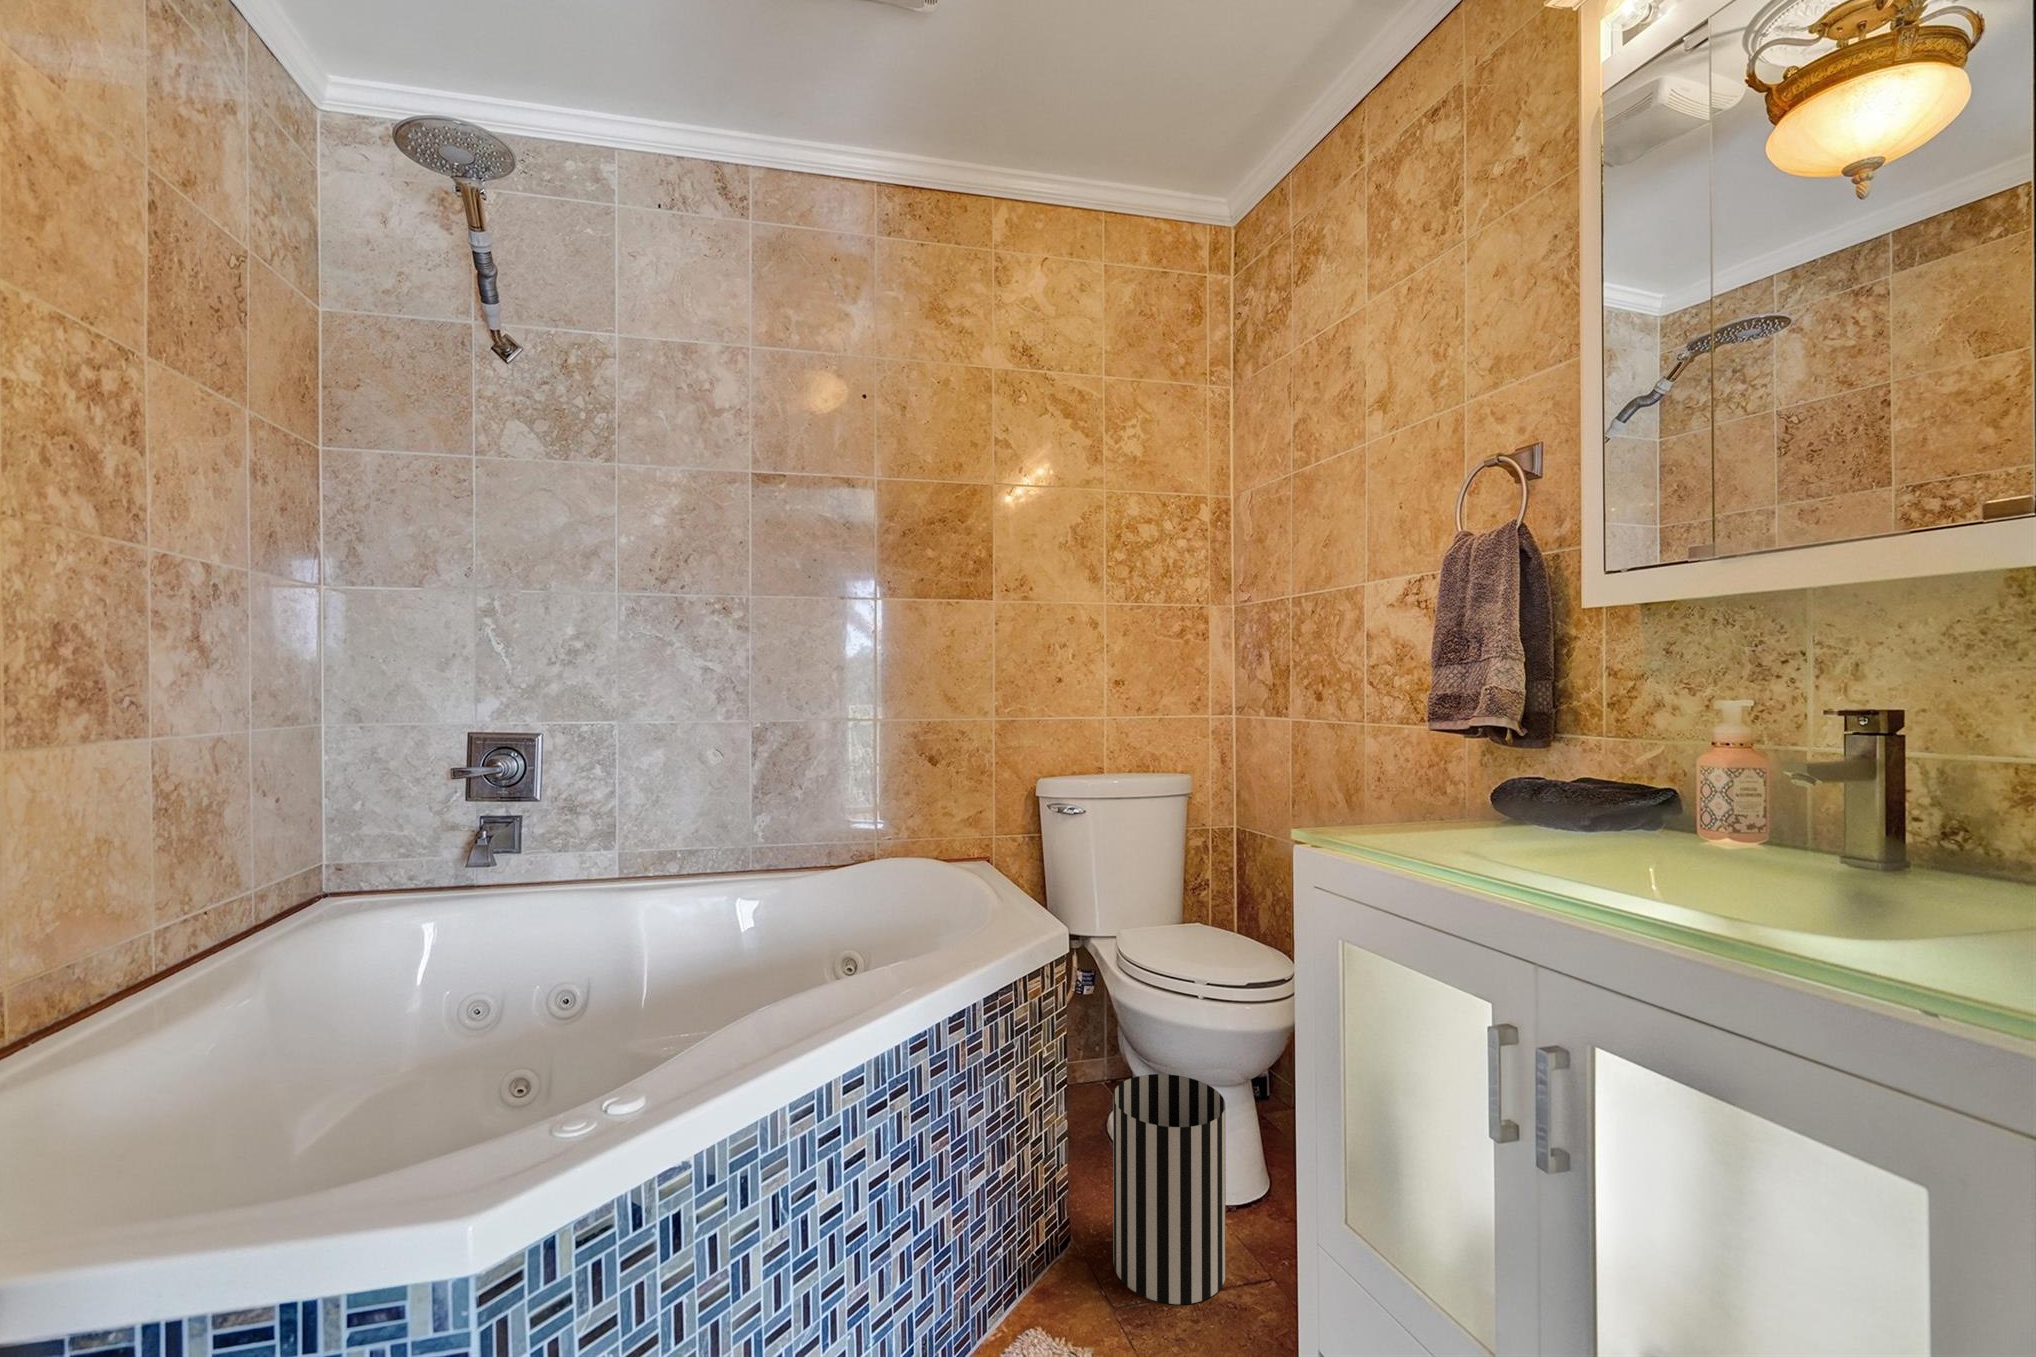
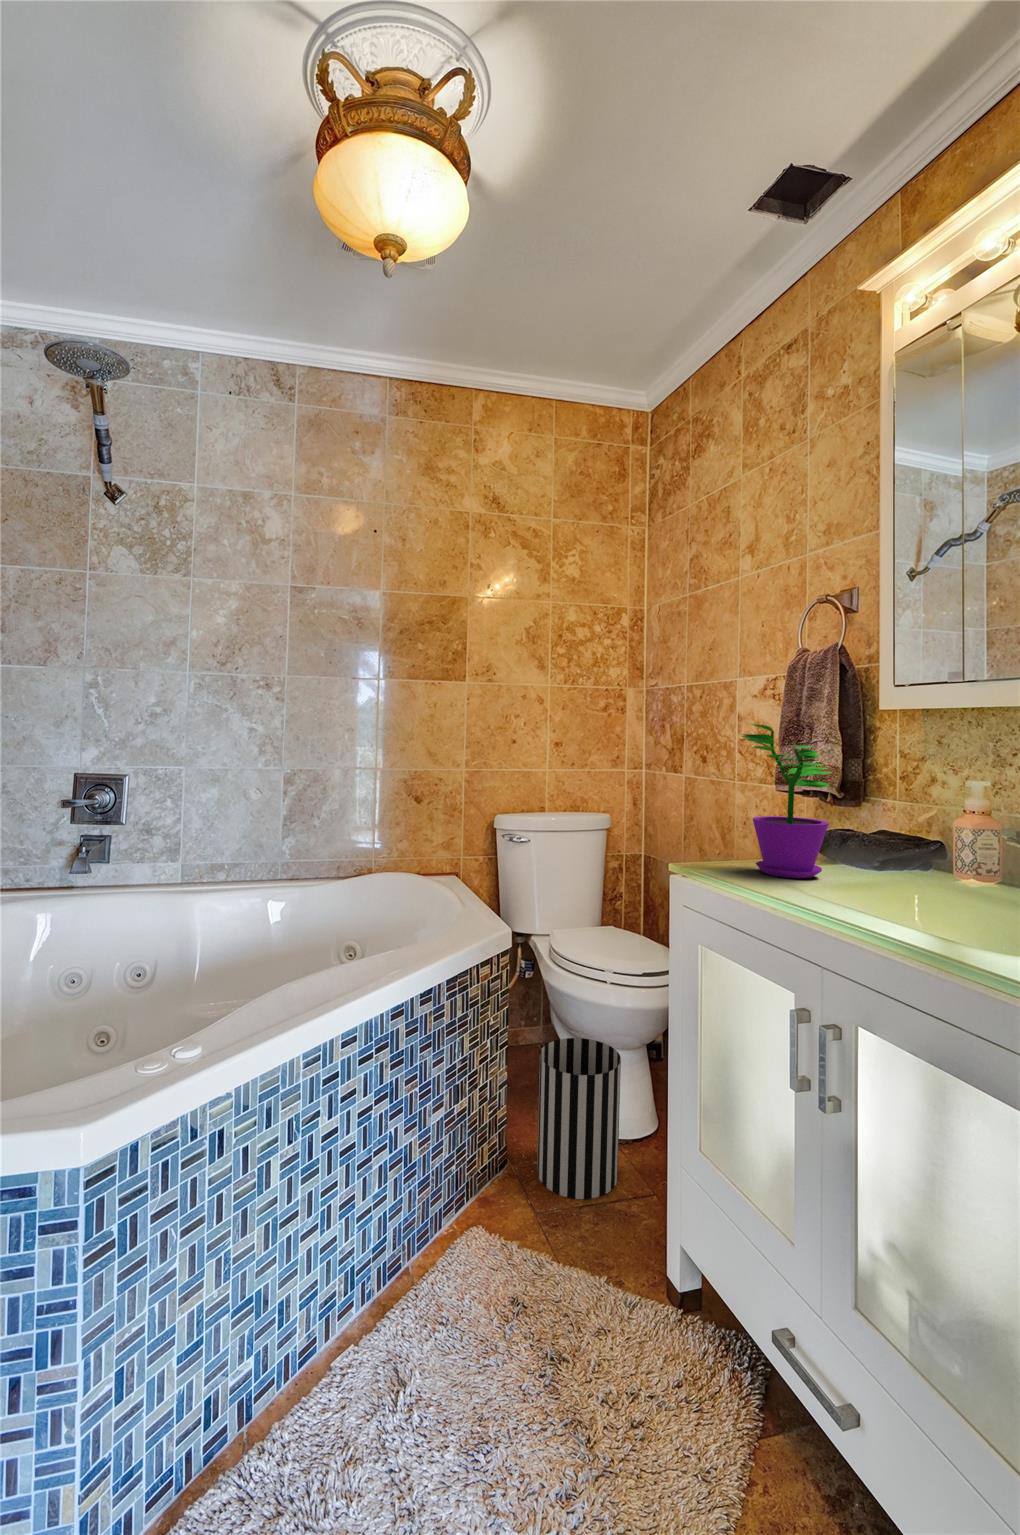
flower pot: none [1383,618,1519,847] -> present [742,714,833,878]

